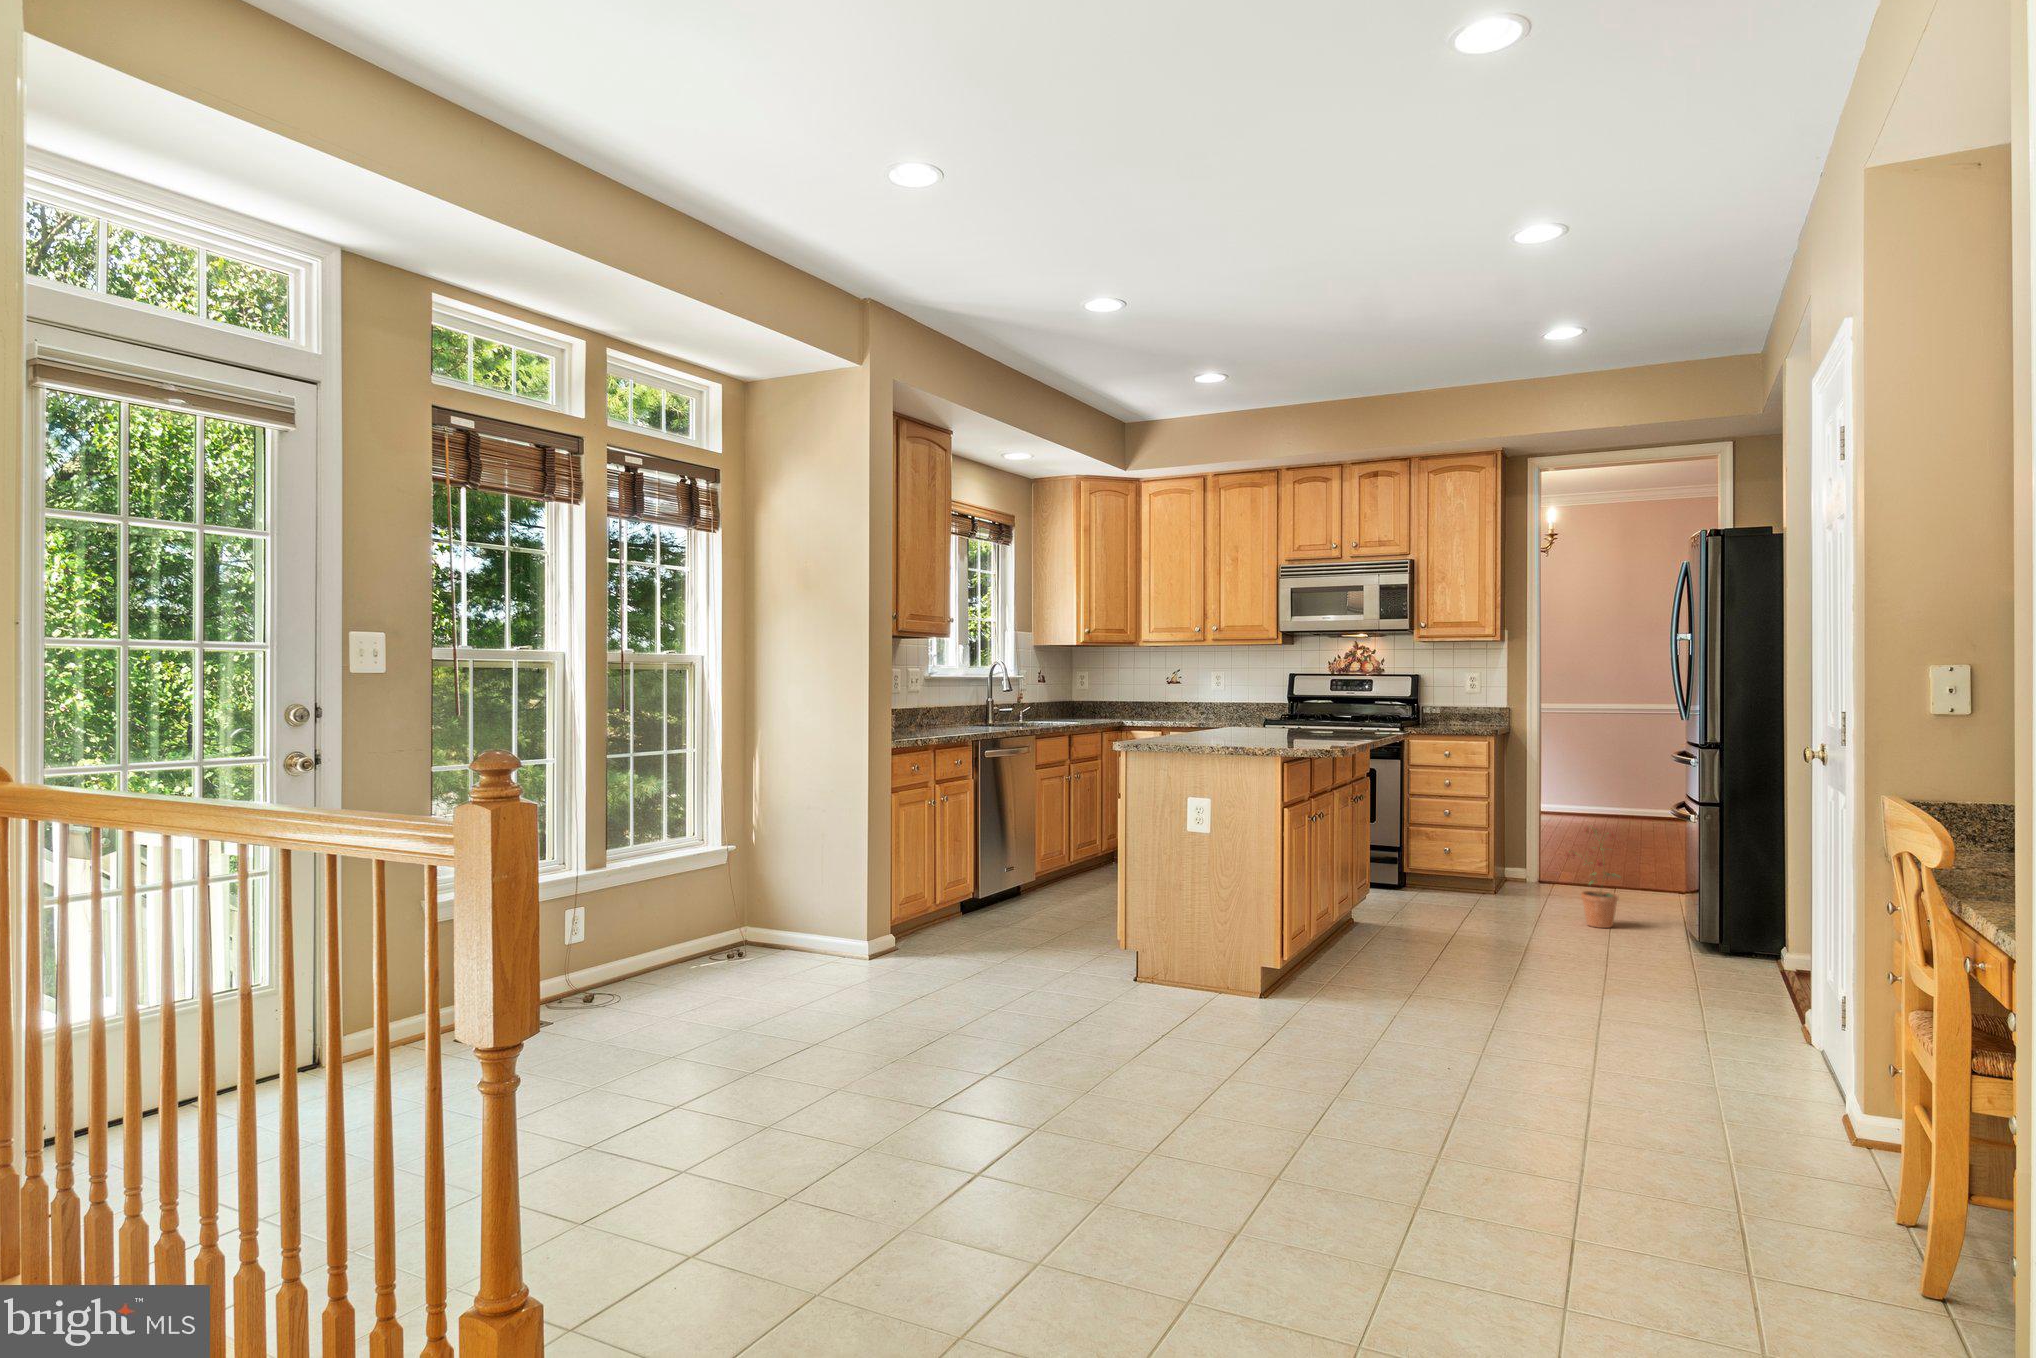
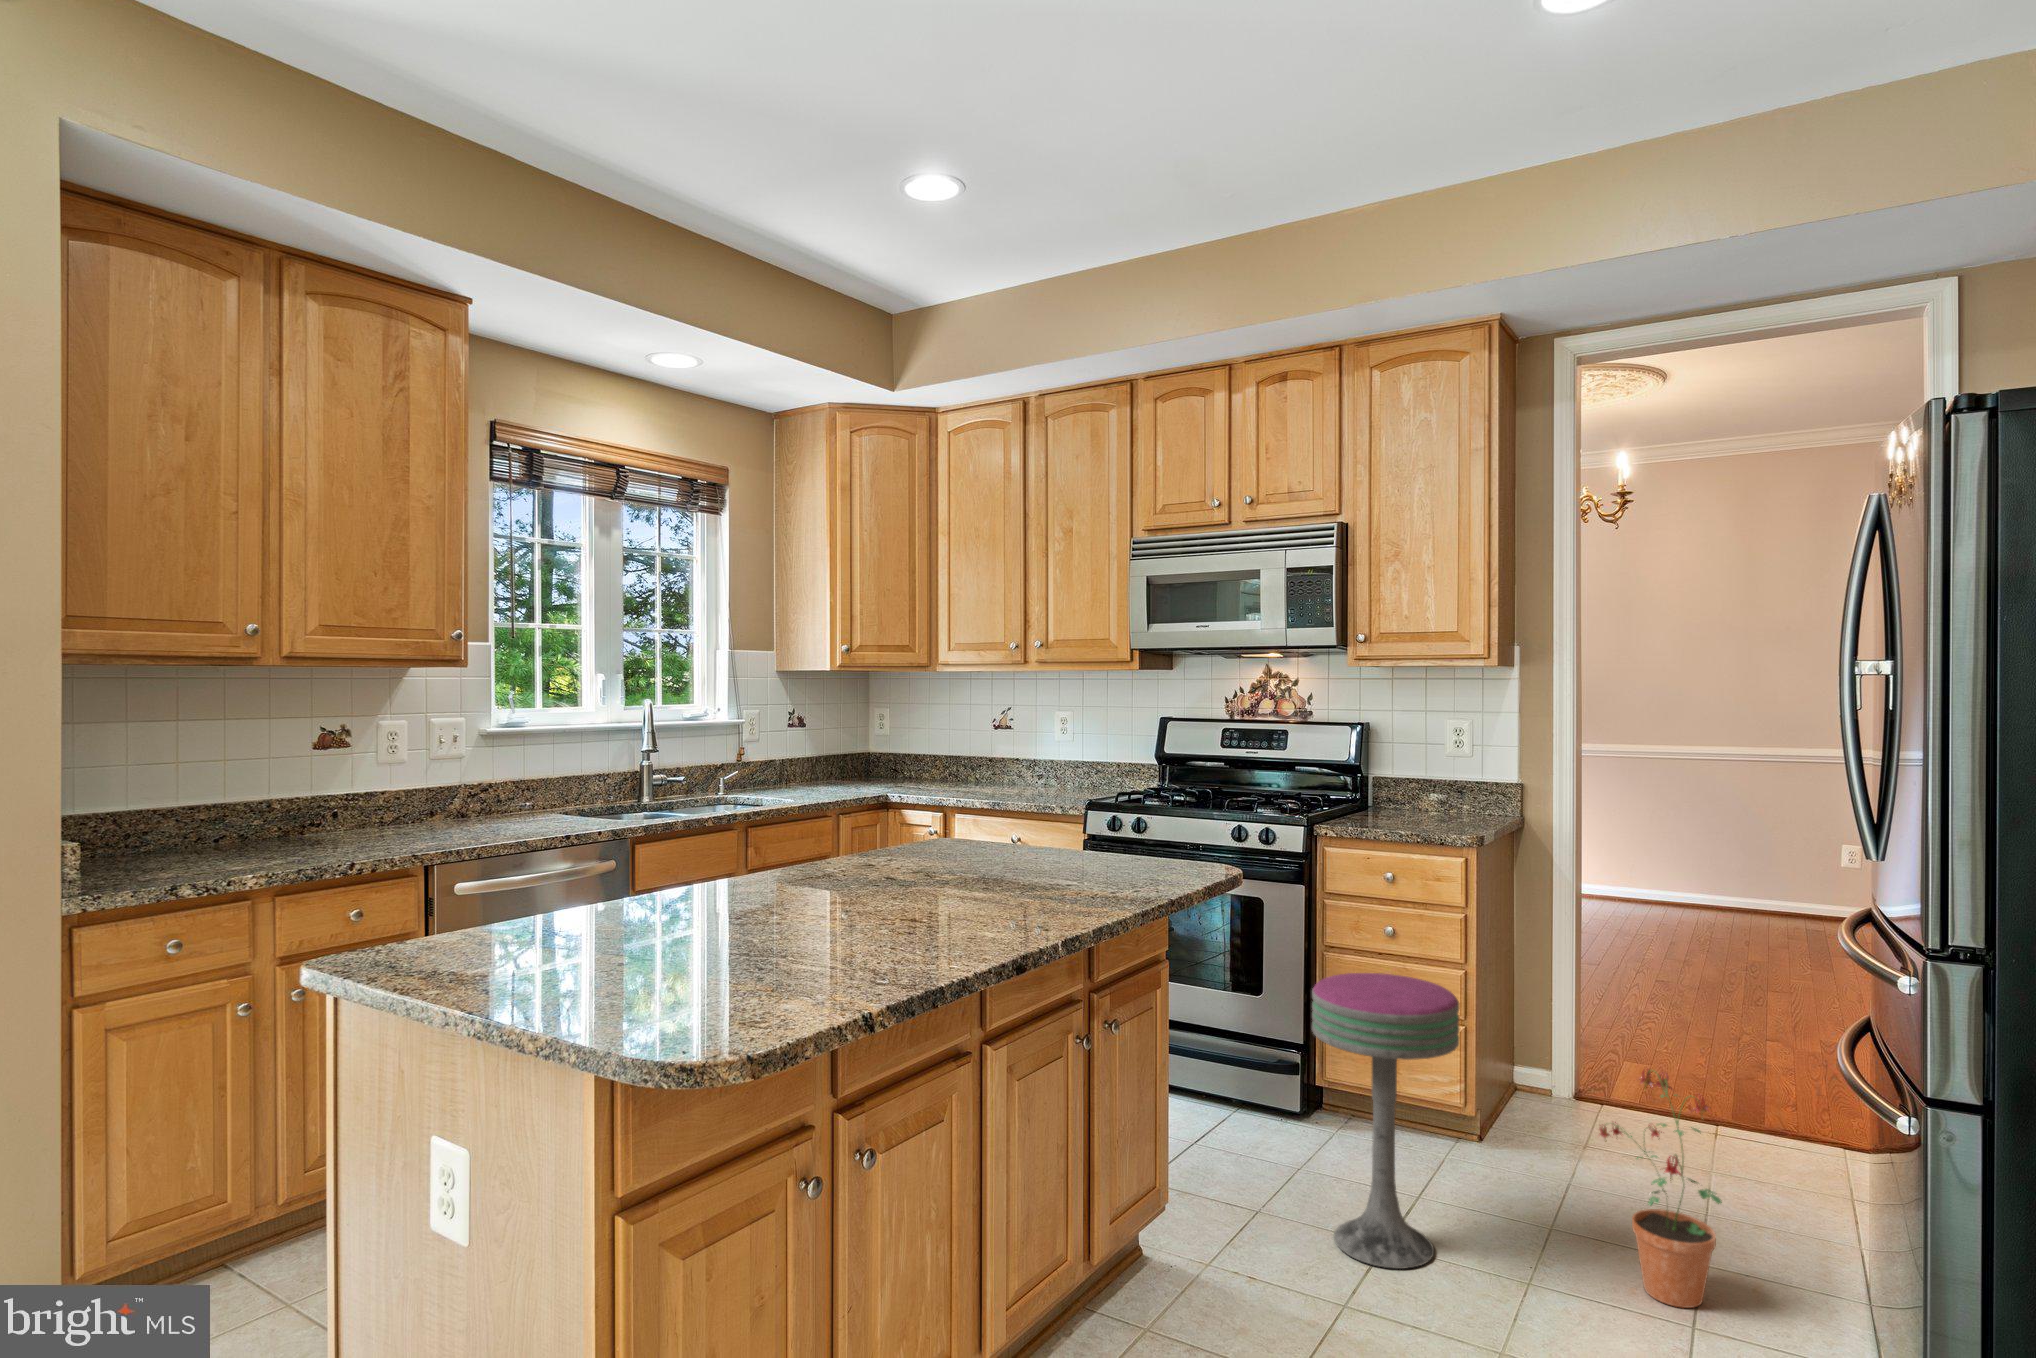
bar stool: none [1428,792,1502,924] -> present [1312,973,1459,1269]

